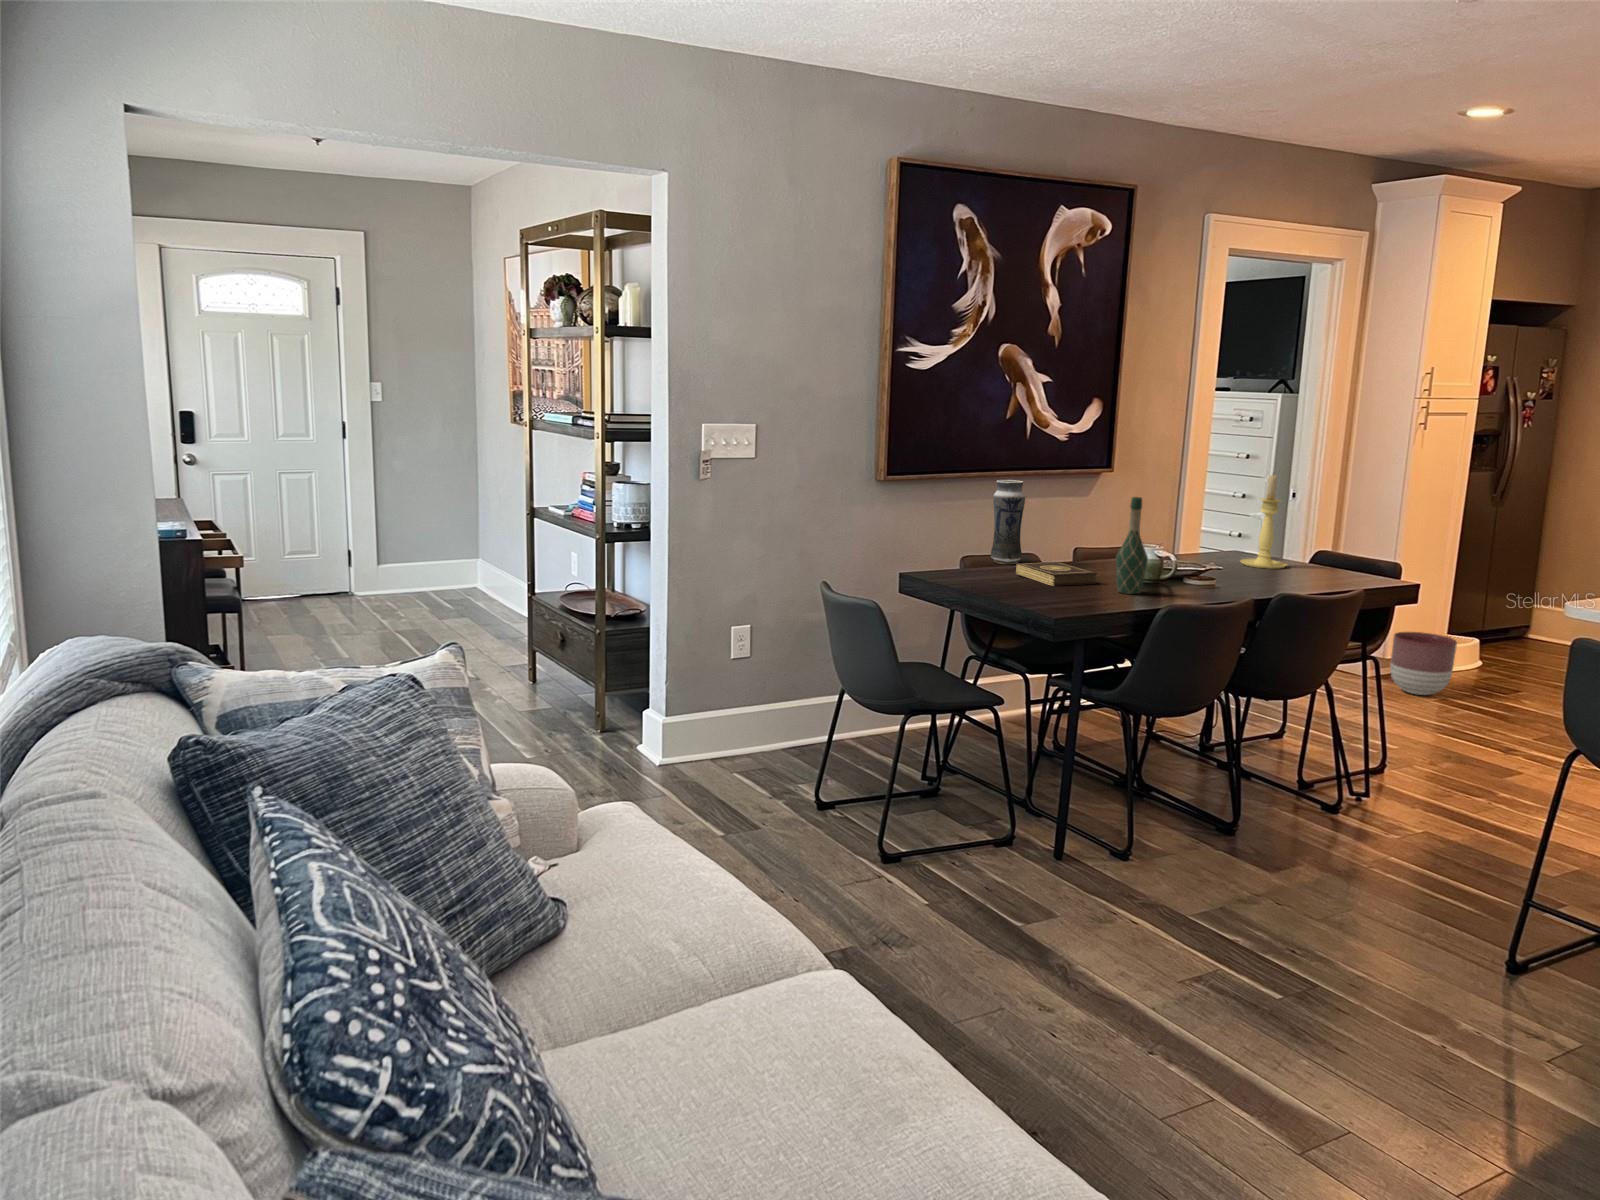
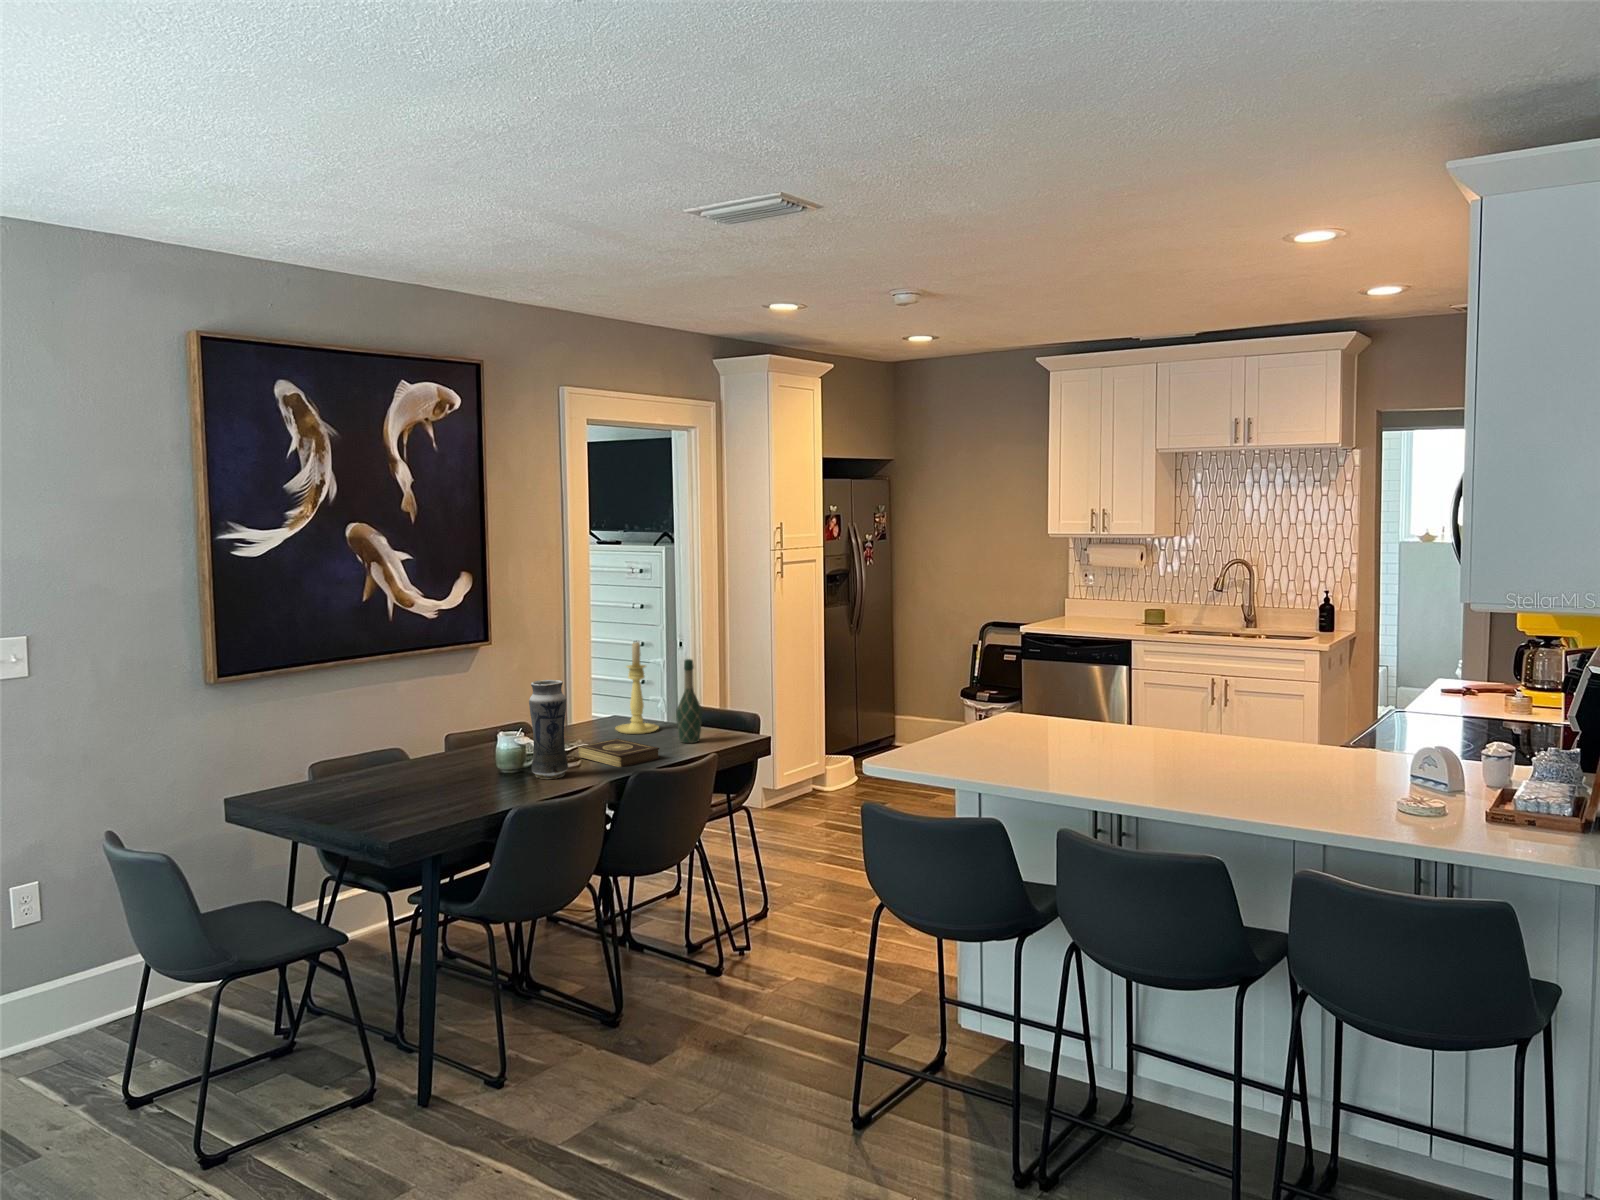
vase: present [991,480,1025,564] -> present [529,680,568,779]
wine bottle: present [1116,497,1148,594] -> present [676,659,702,743]
book: present [1016,562,1097,586] -> present [578,739,660,767]
planter: present [1390,632,1457,695] -> none [777,760,828,818]

